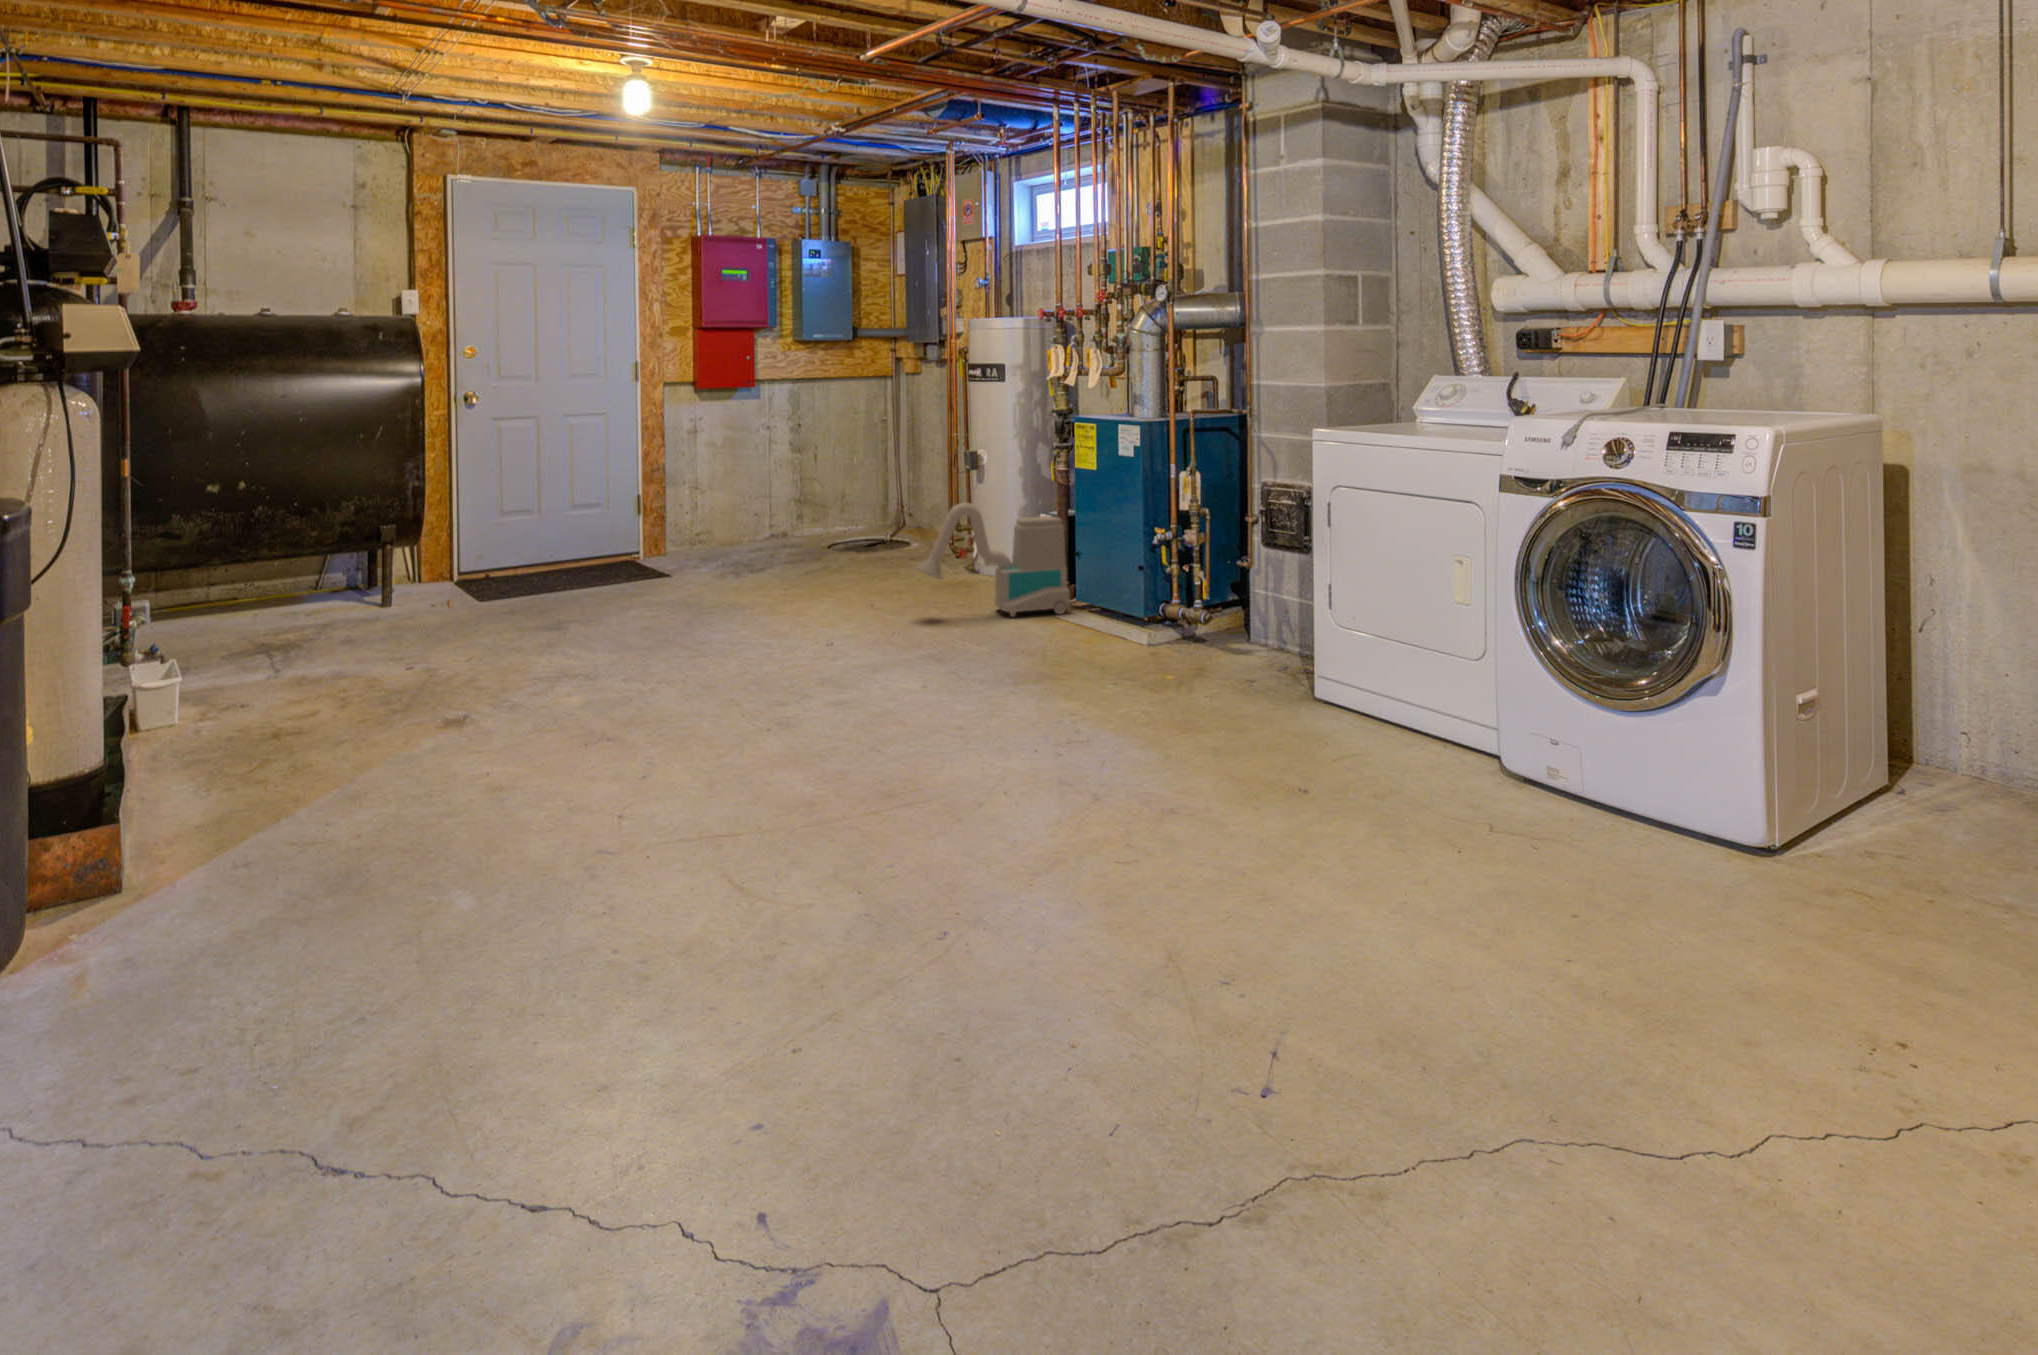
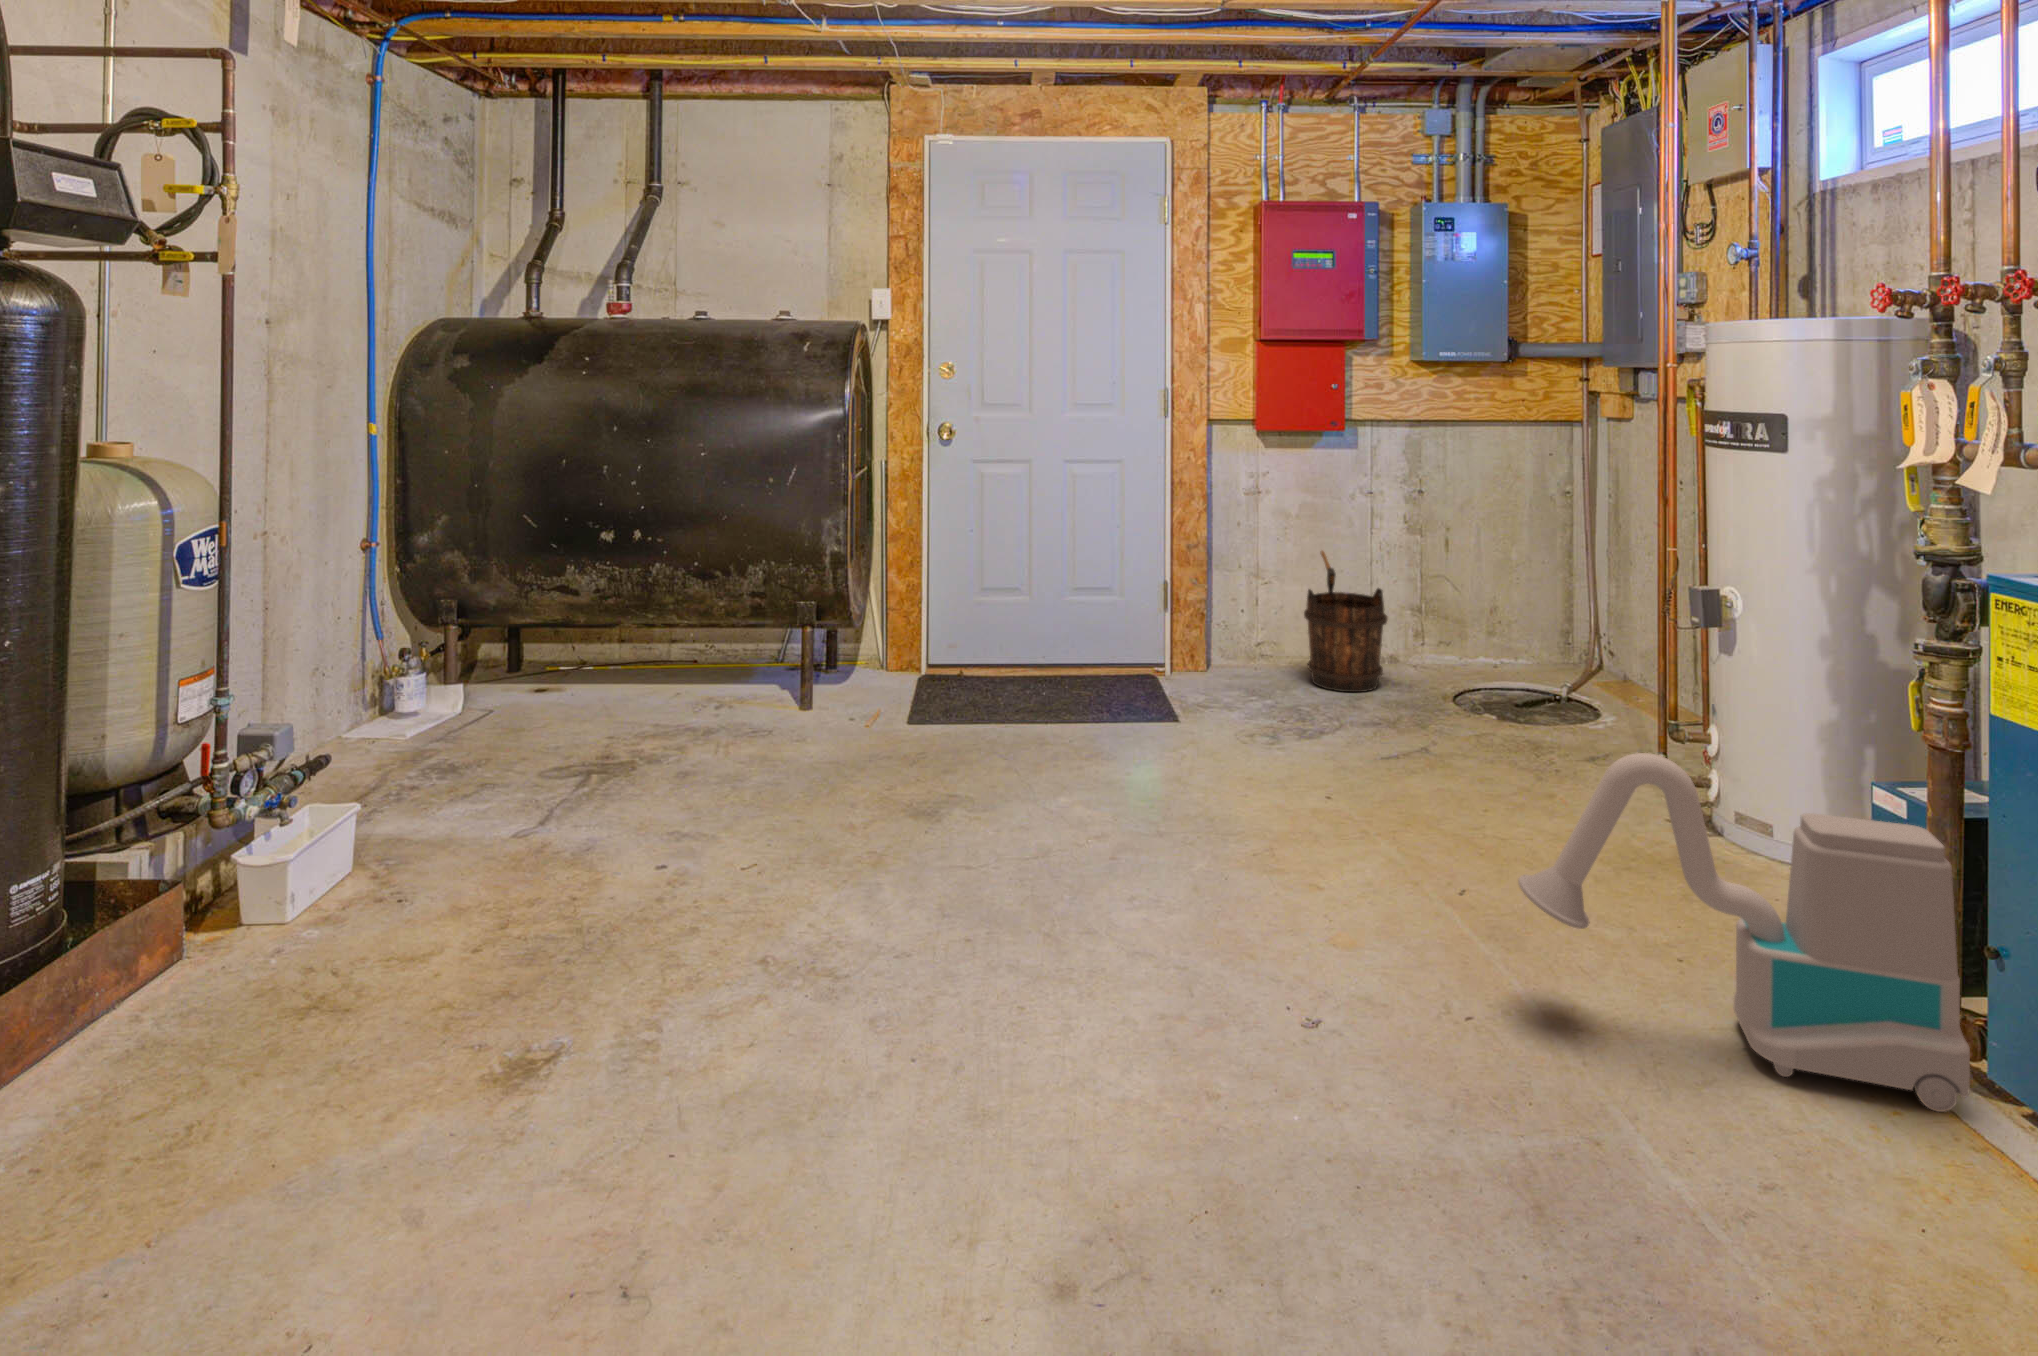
bucket: none [737,467,790,552] -> present [1304,551,1388,692]

